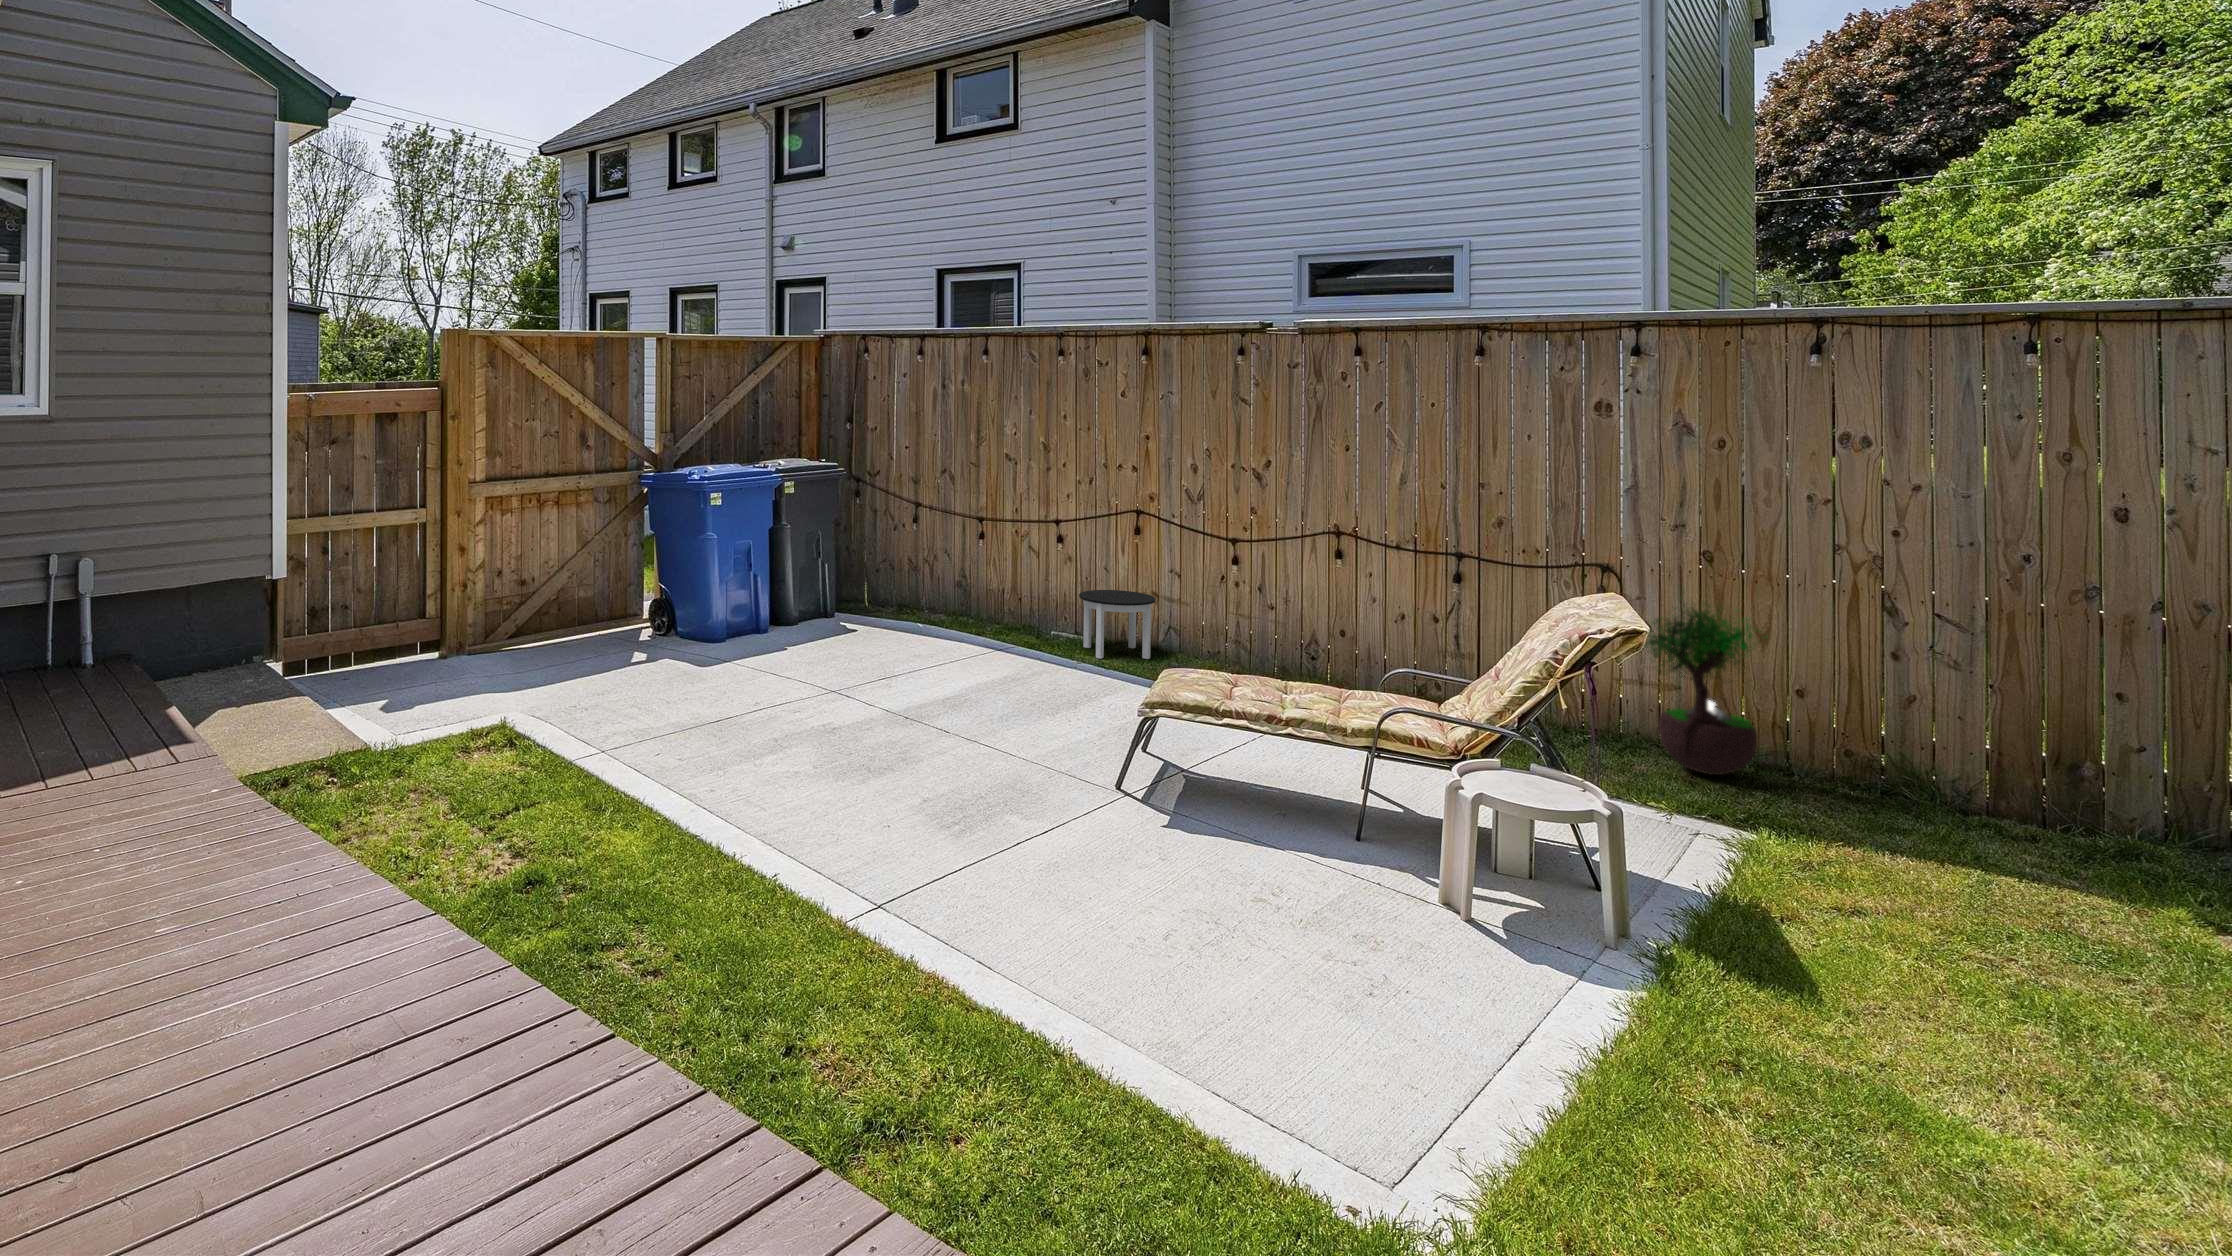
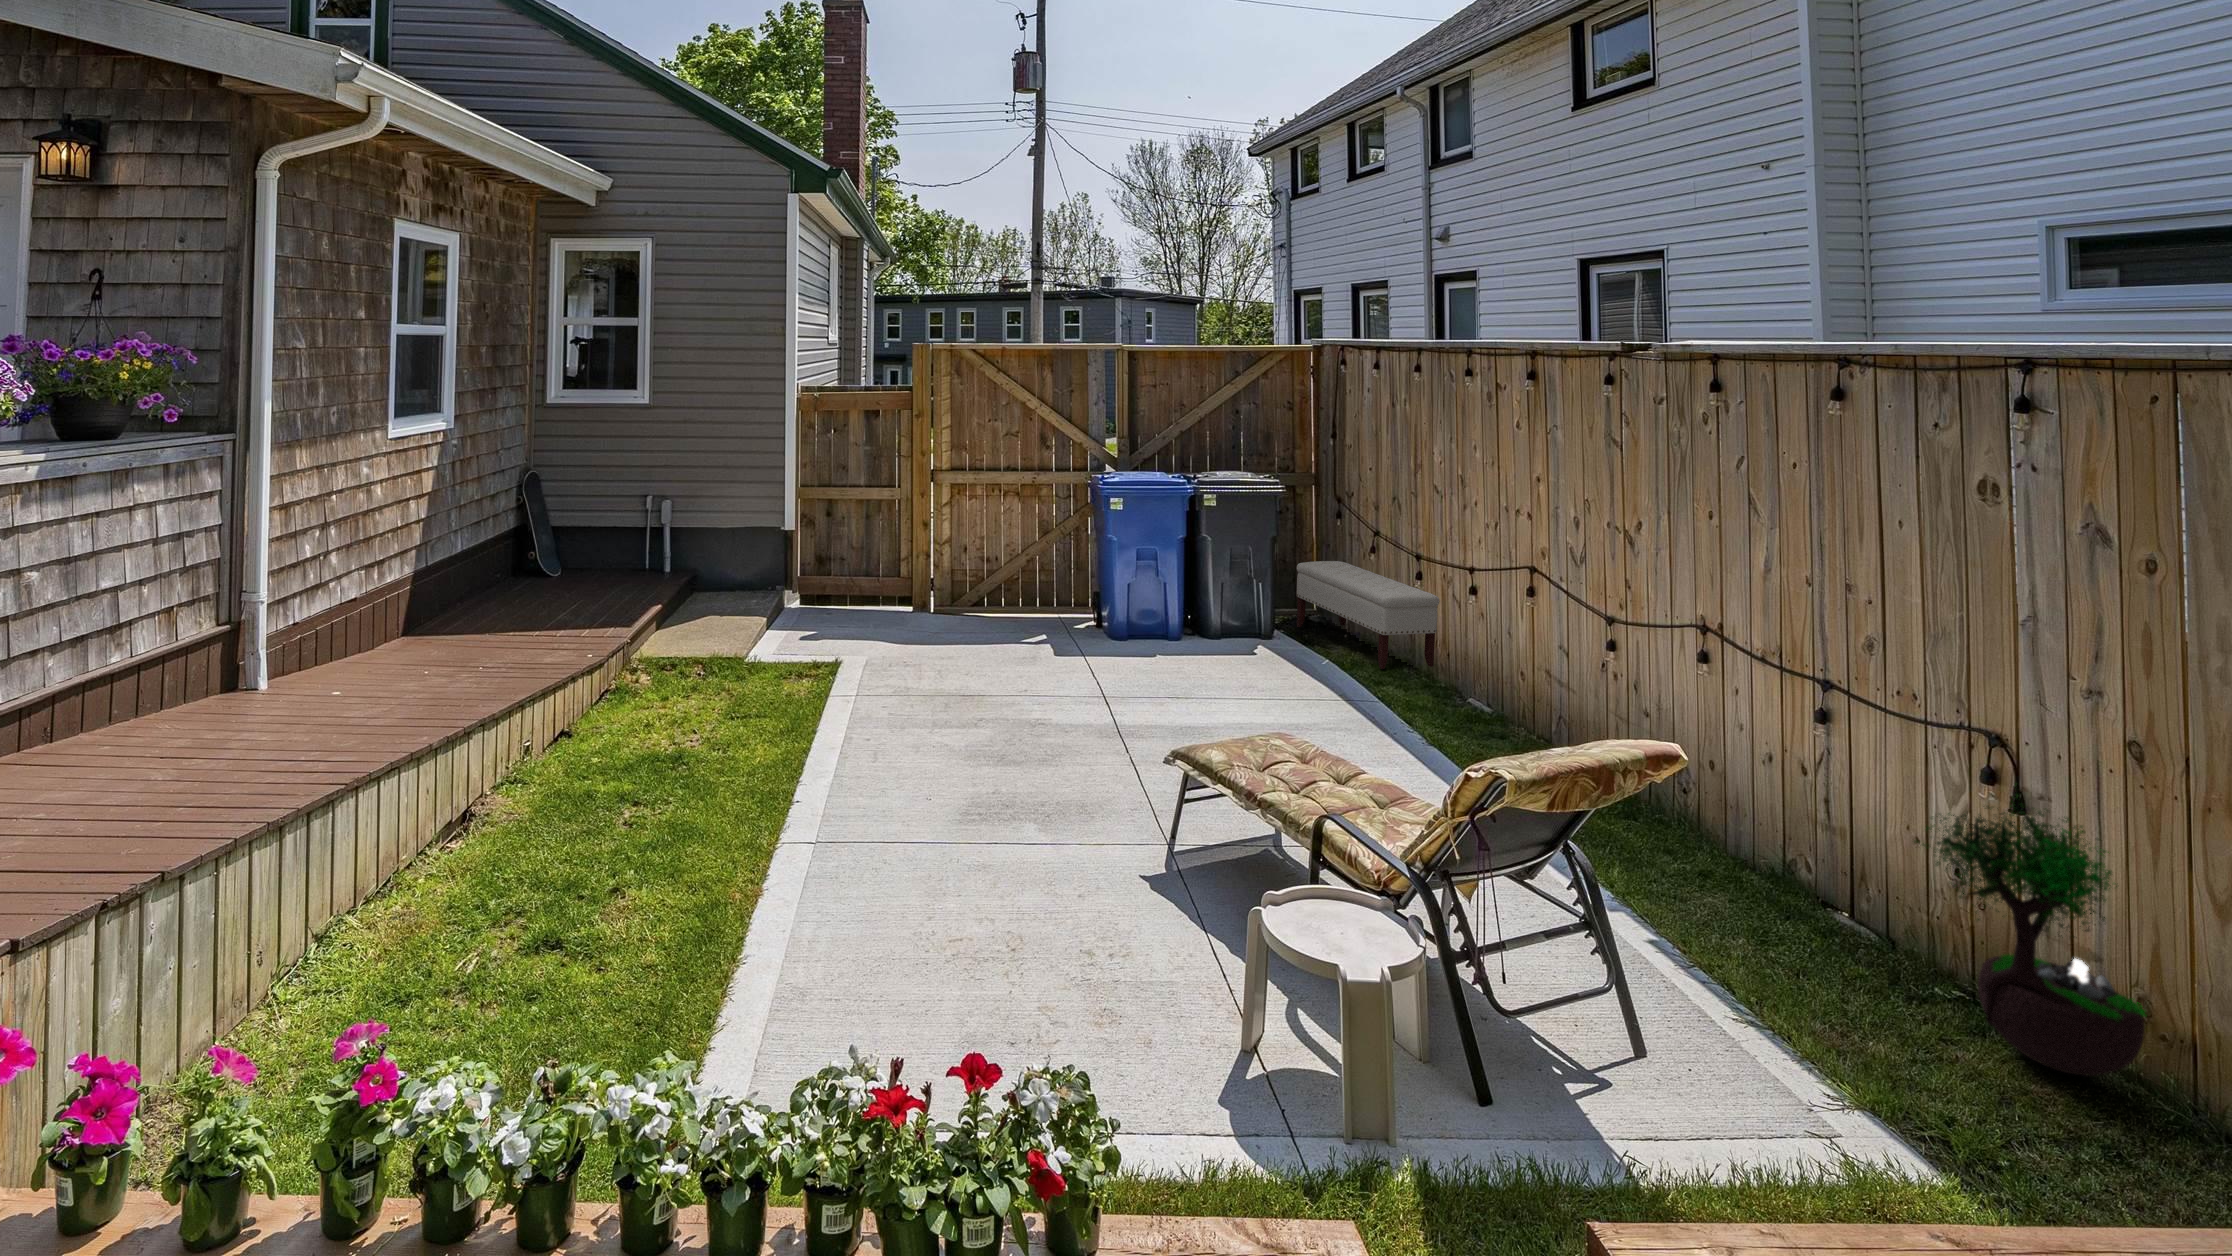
bench: none [868,542,1027,633] -> present [1296,561,1439,669]
round table: present [1079,590,1156,659] -> none [1436,642,1527,729]

